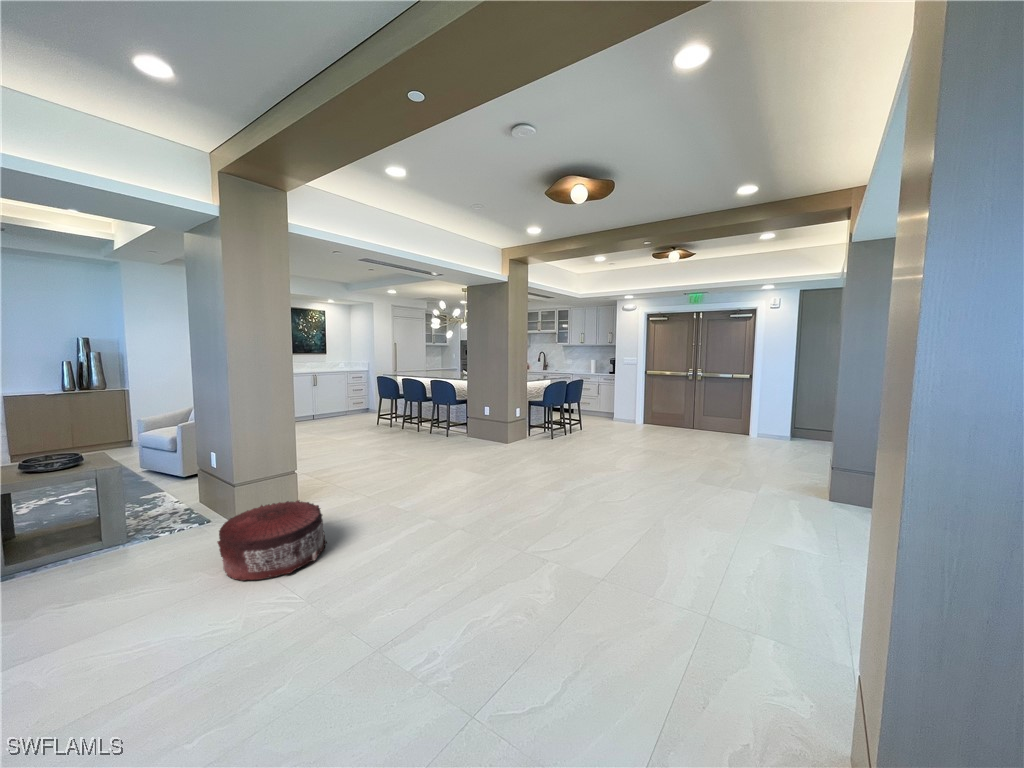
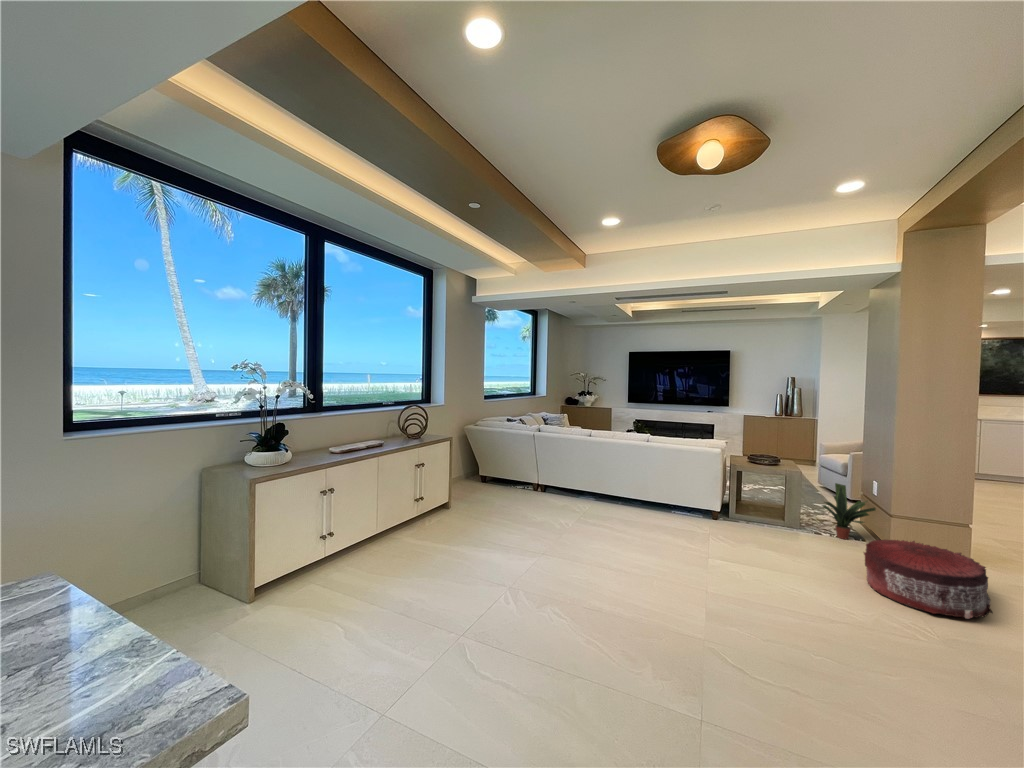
potted plant: none [150,466,218,531] -> present [822,483,876,539]

